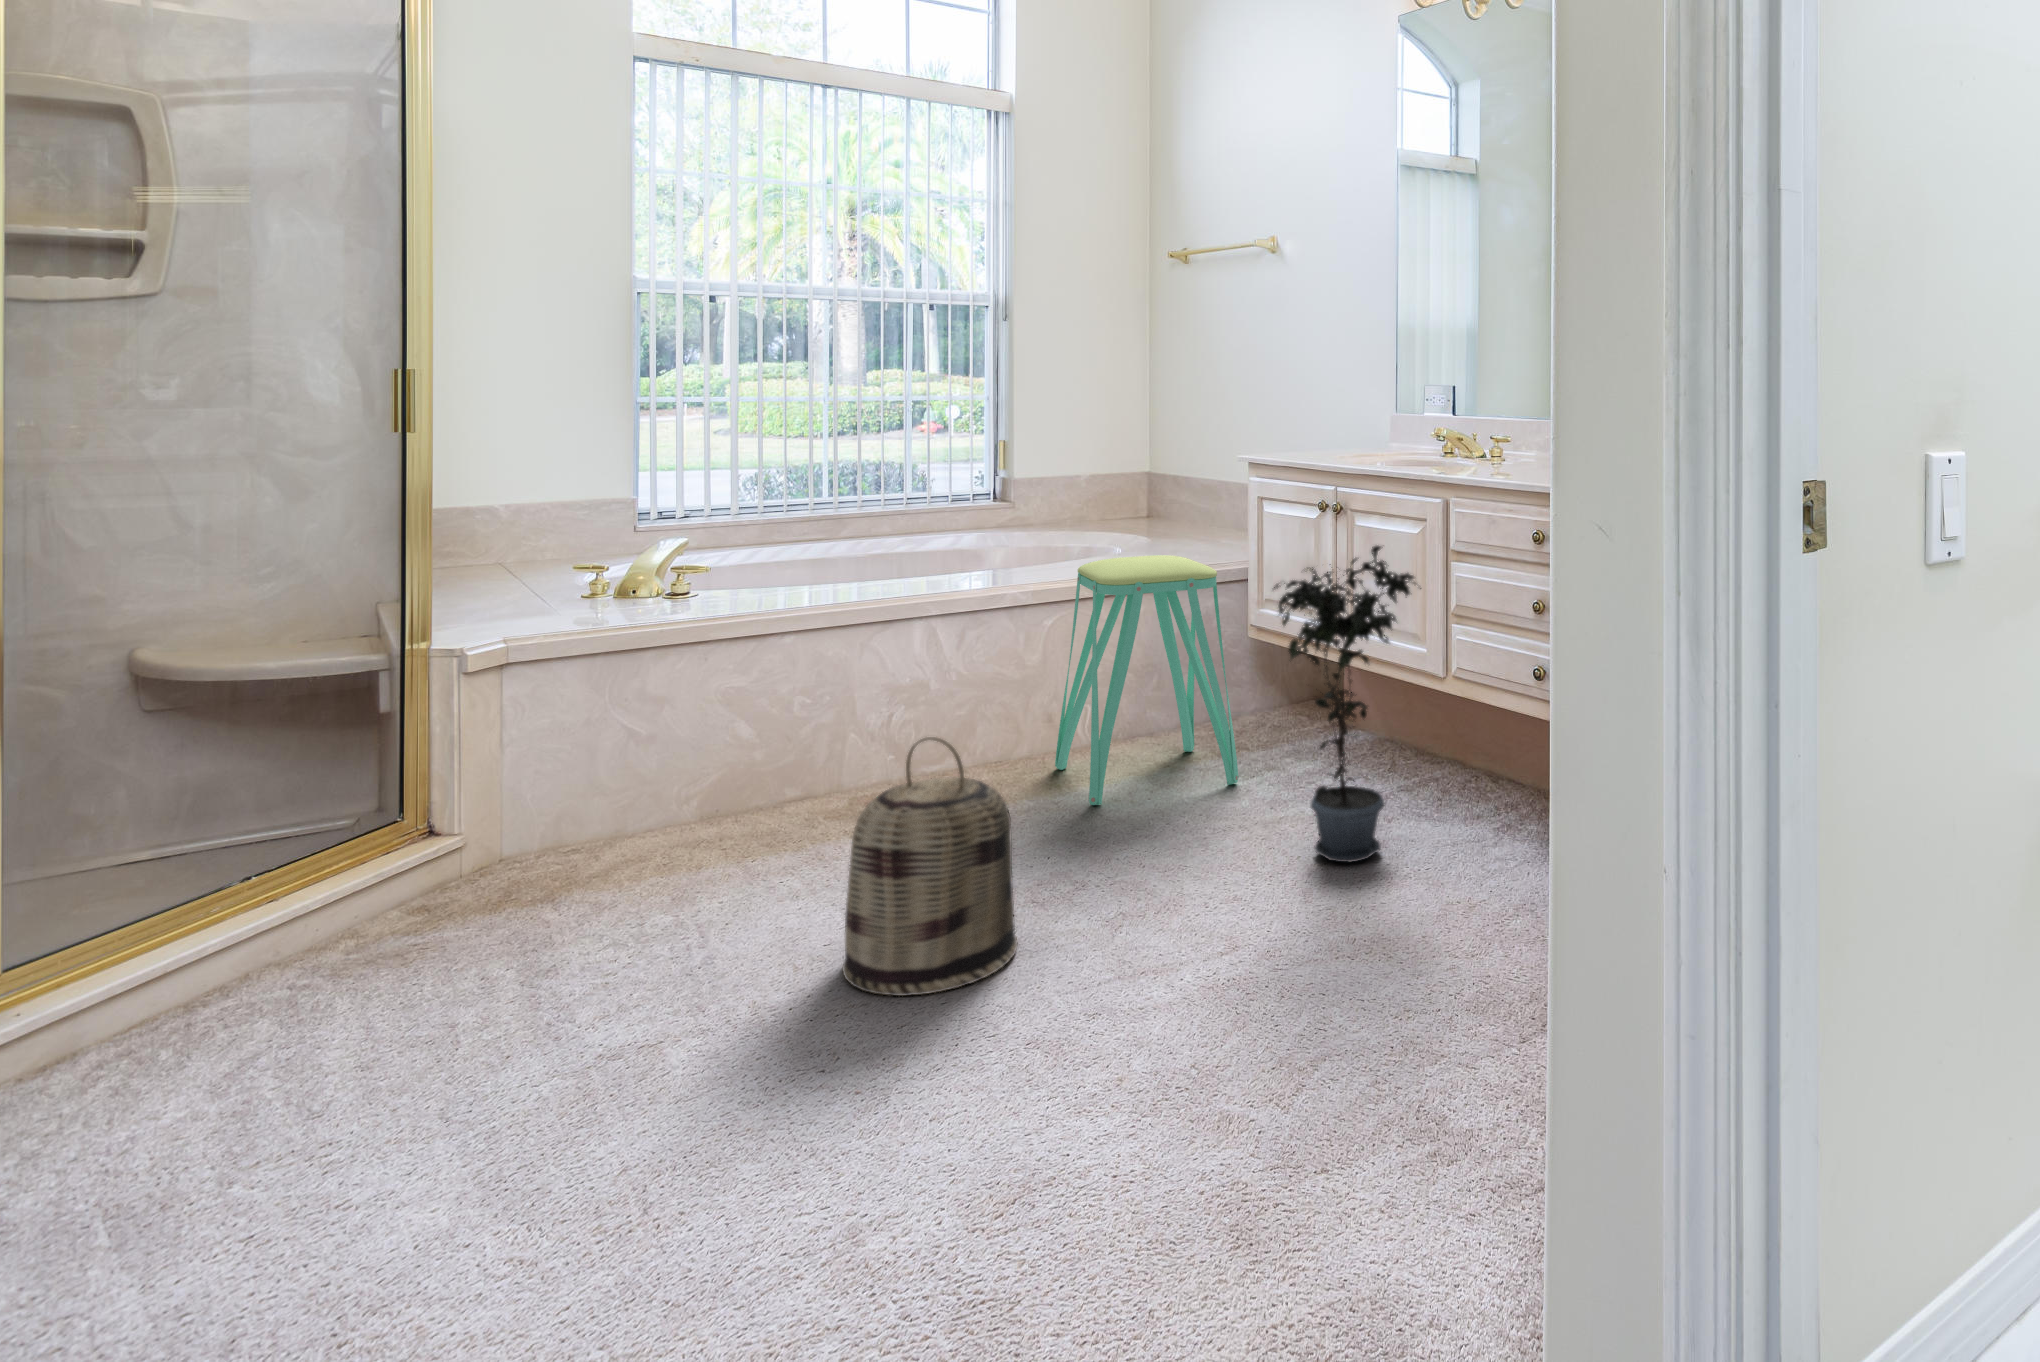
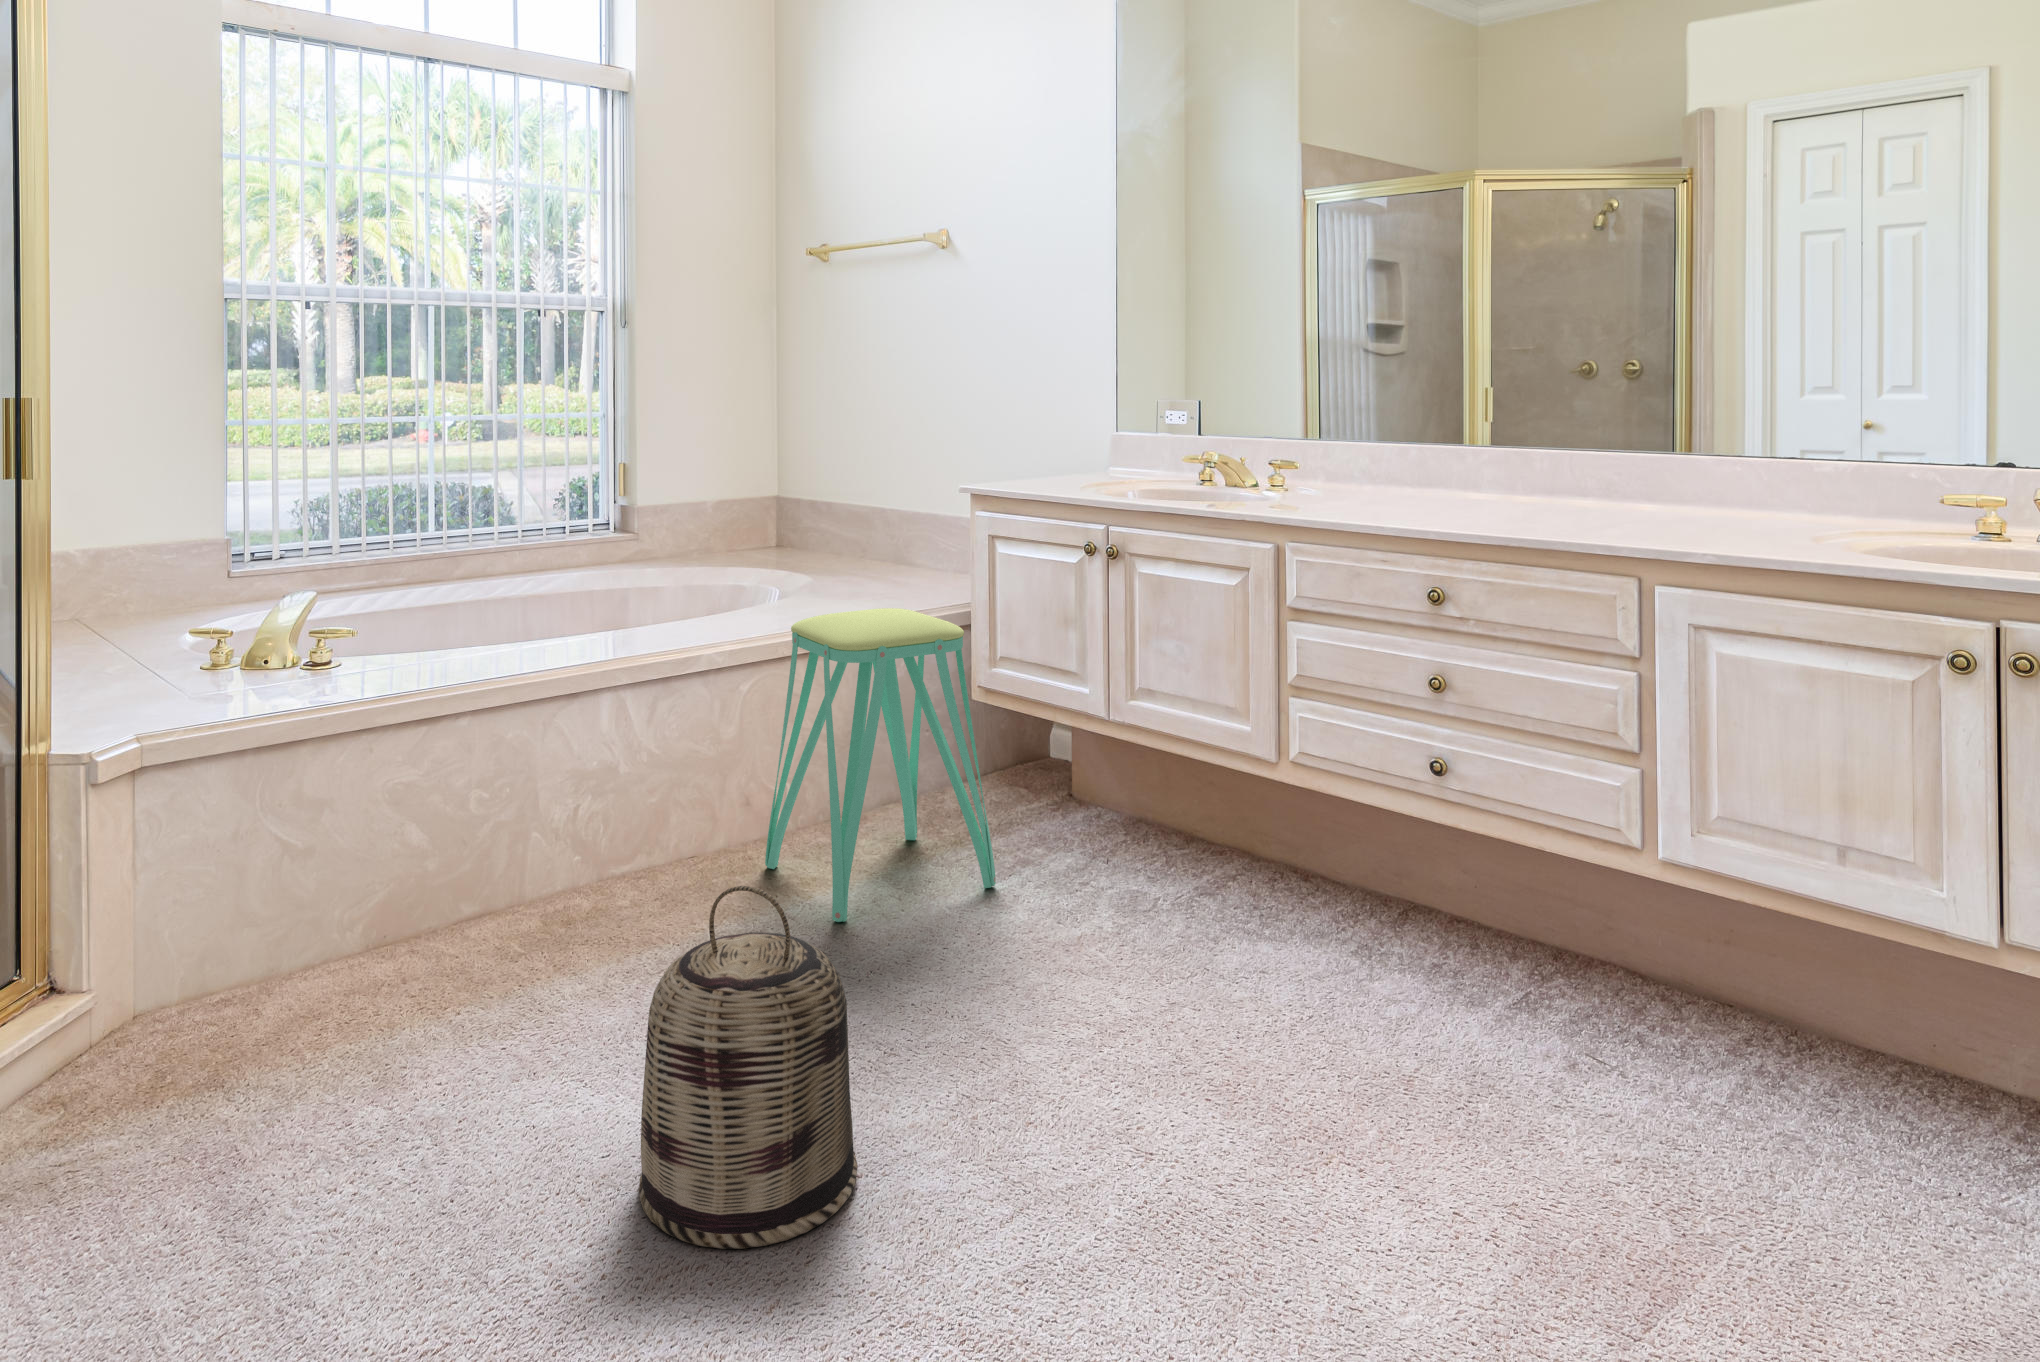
potted plant: present [1274,546,1421,862] -> none [1103,607,1276,1007]

